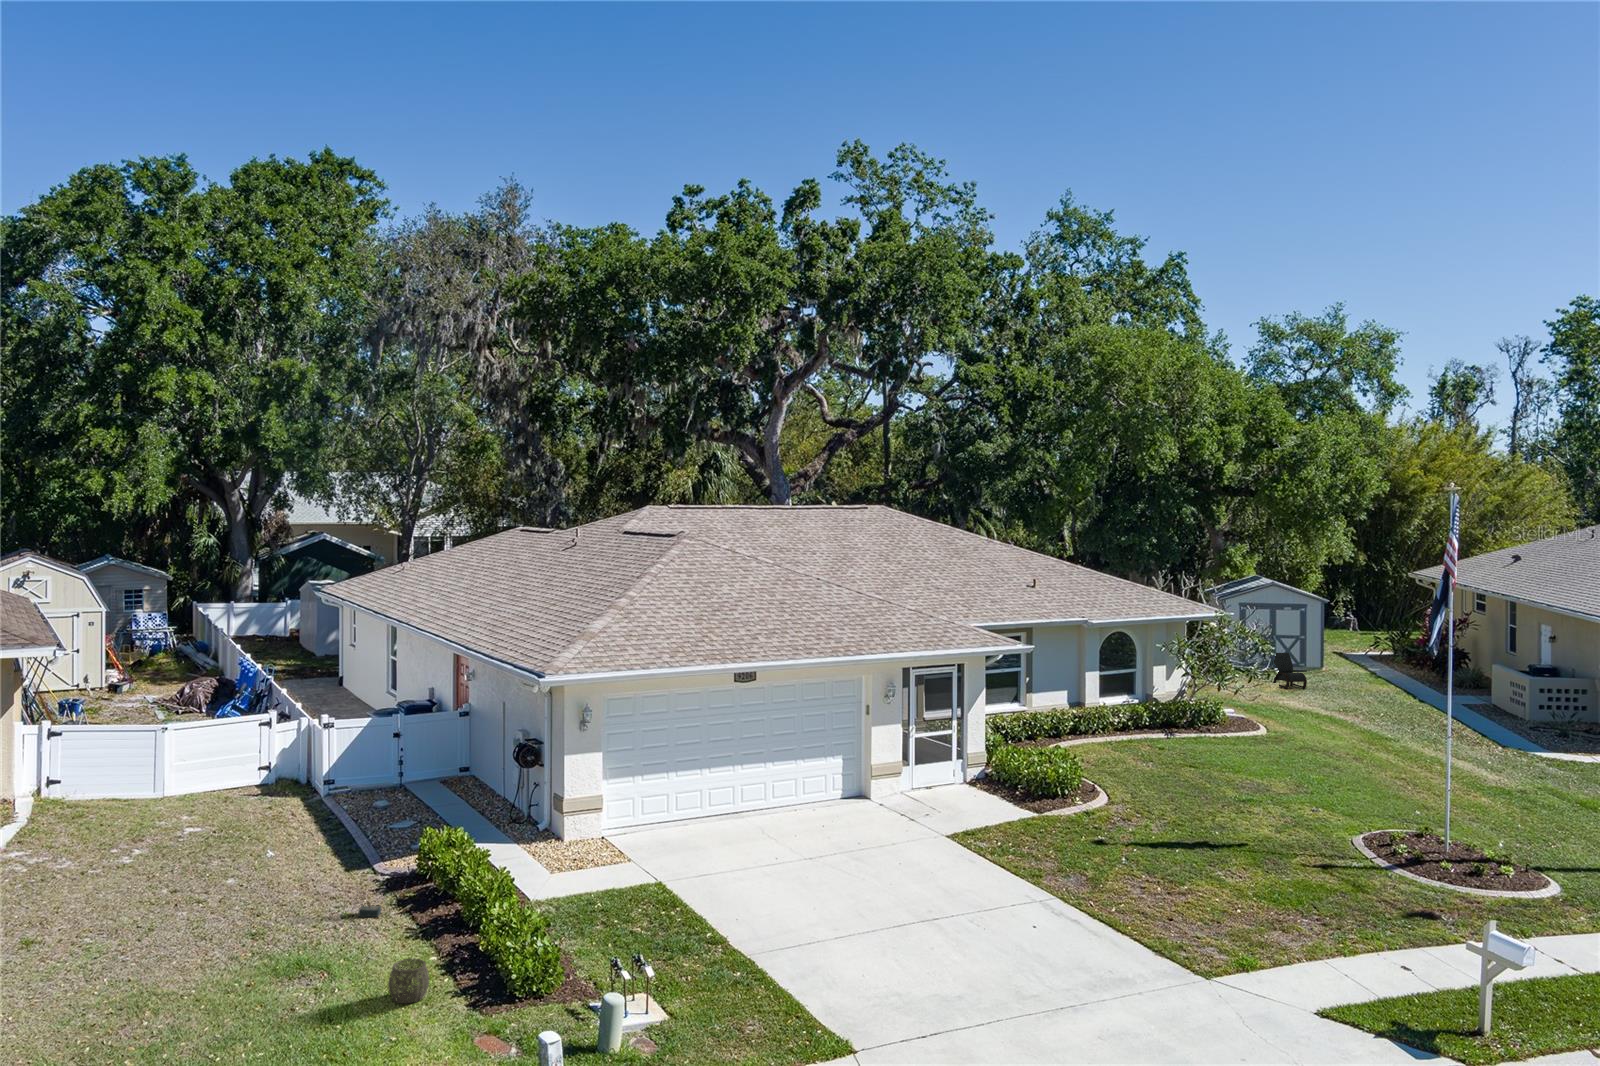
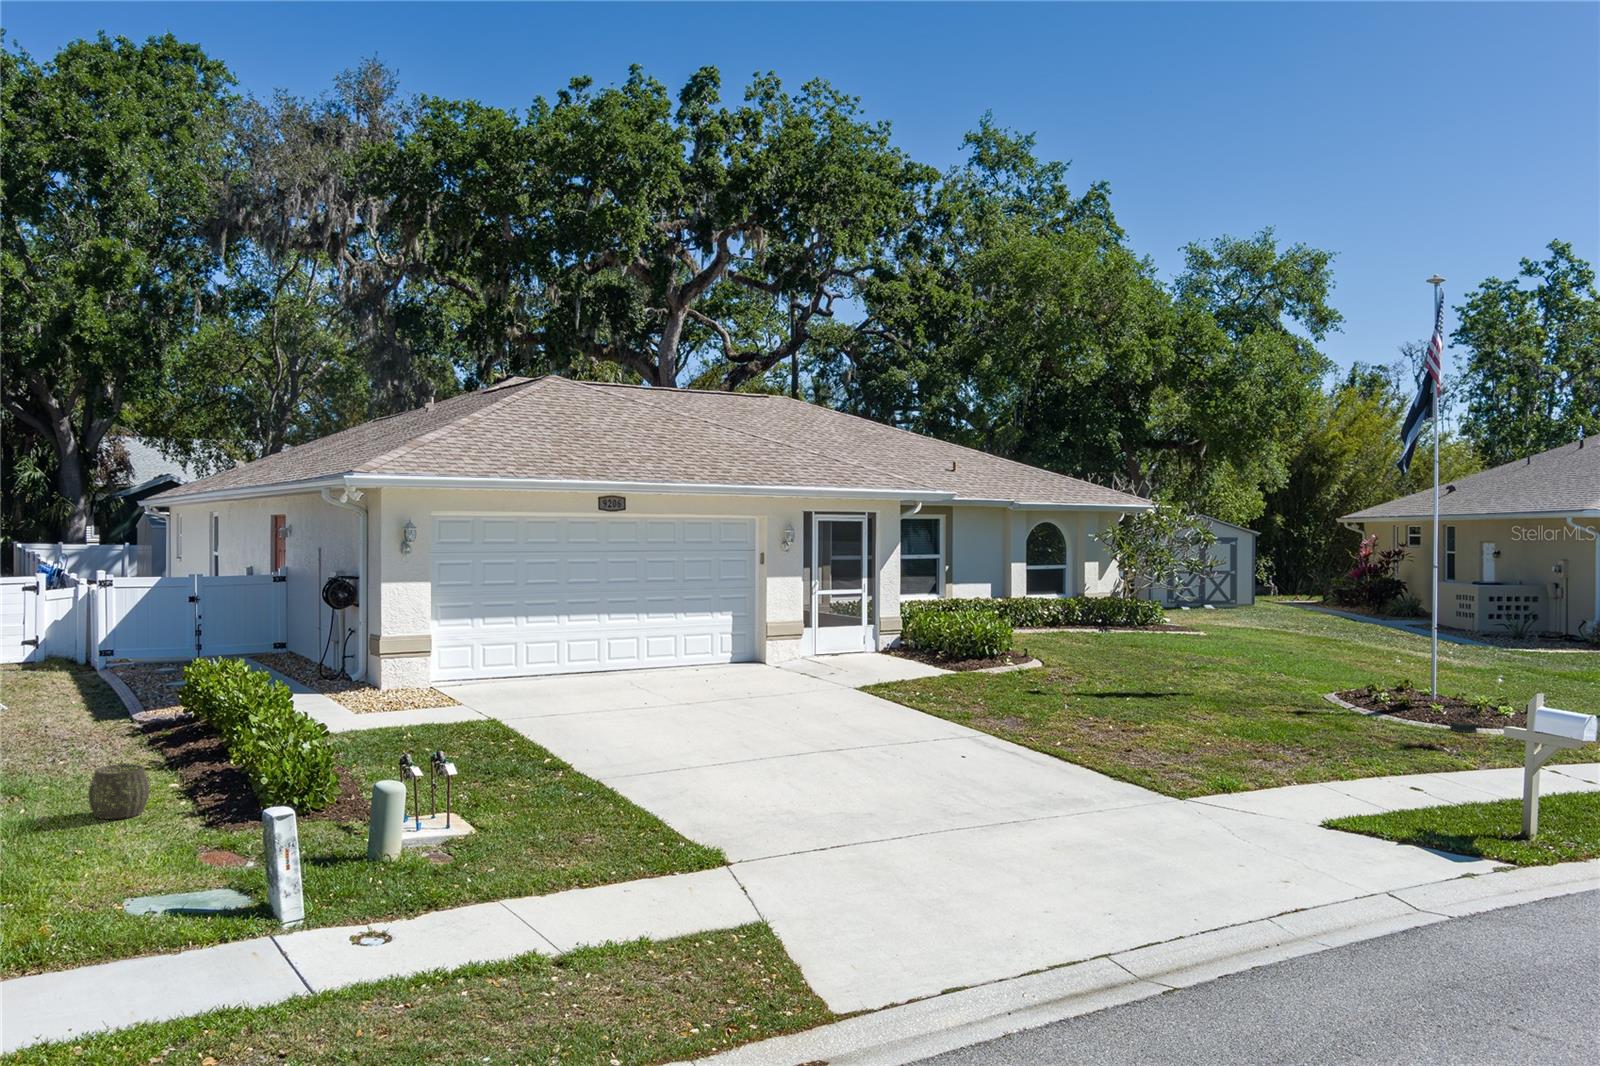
lounge chair: present [1273,653,1307,689] -> none [1209,565,1248,603]
decorative plant: present [353,888,382,917] -> present [1446,703,1478,732]

